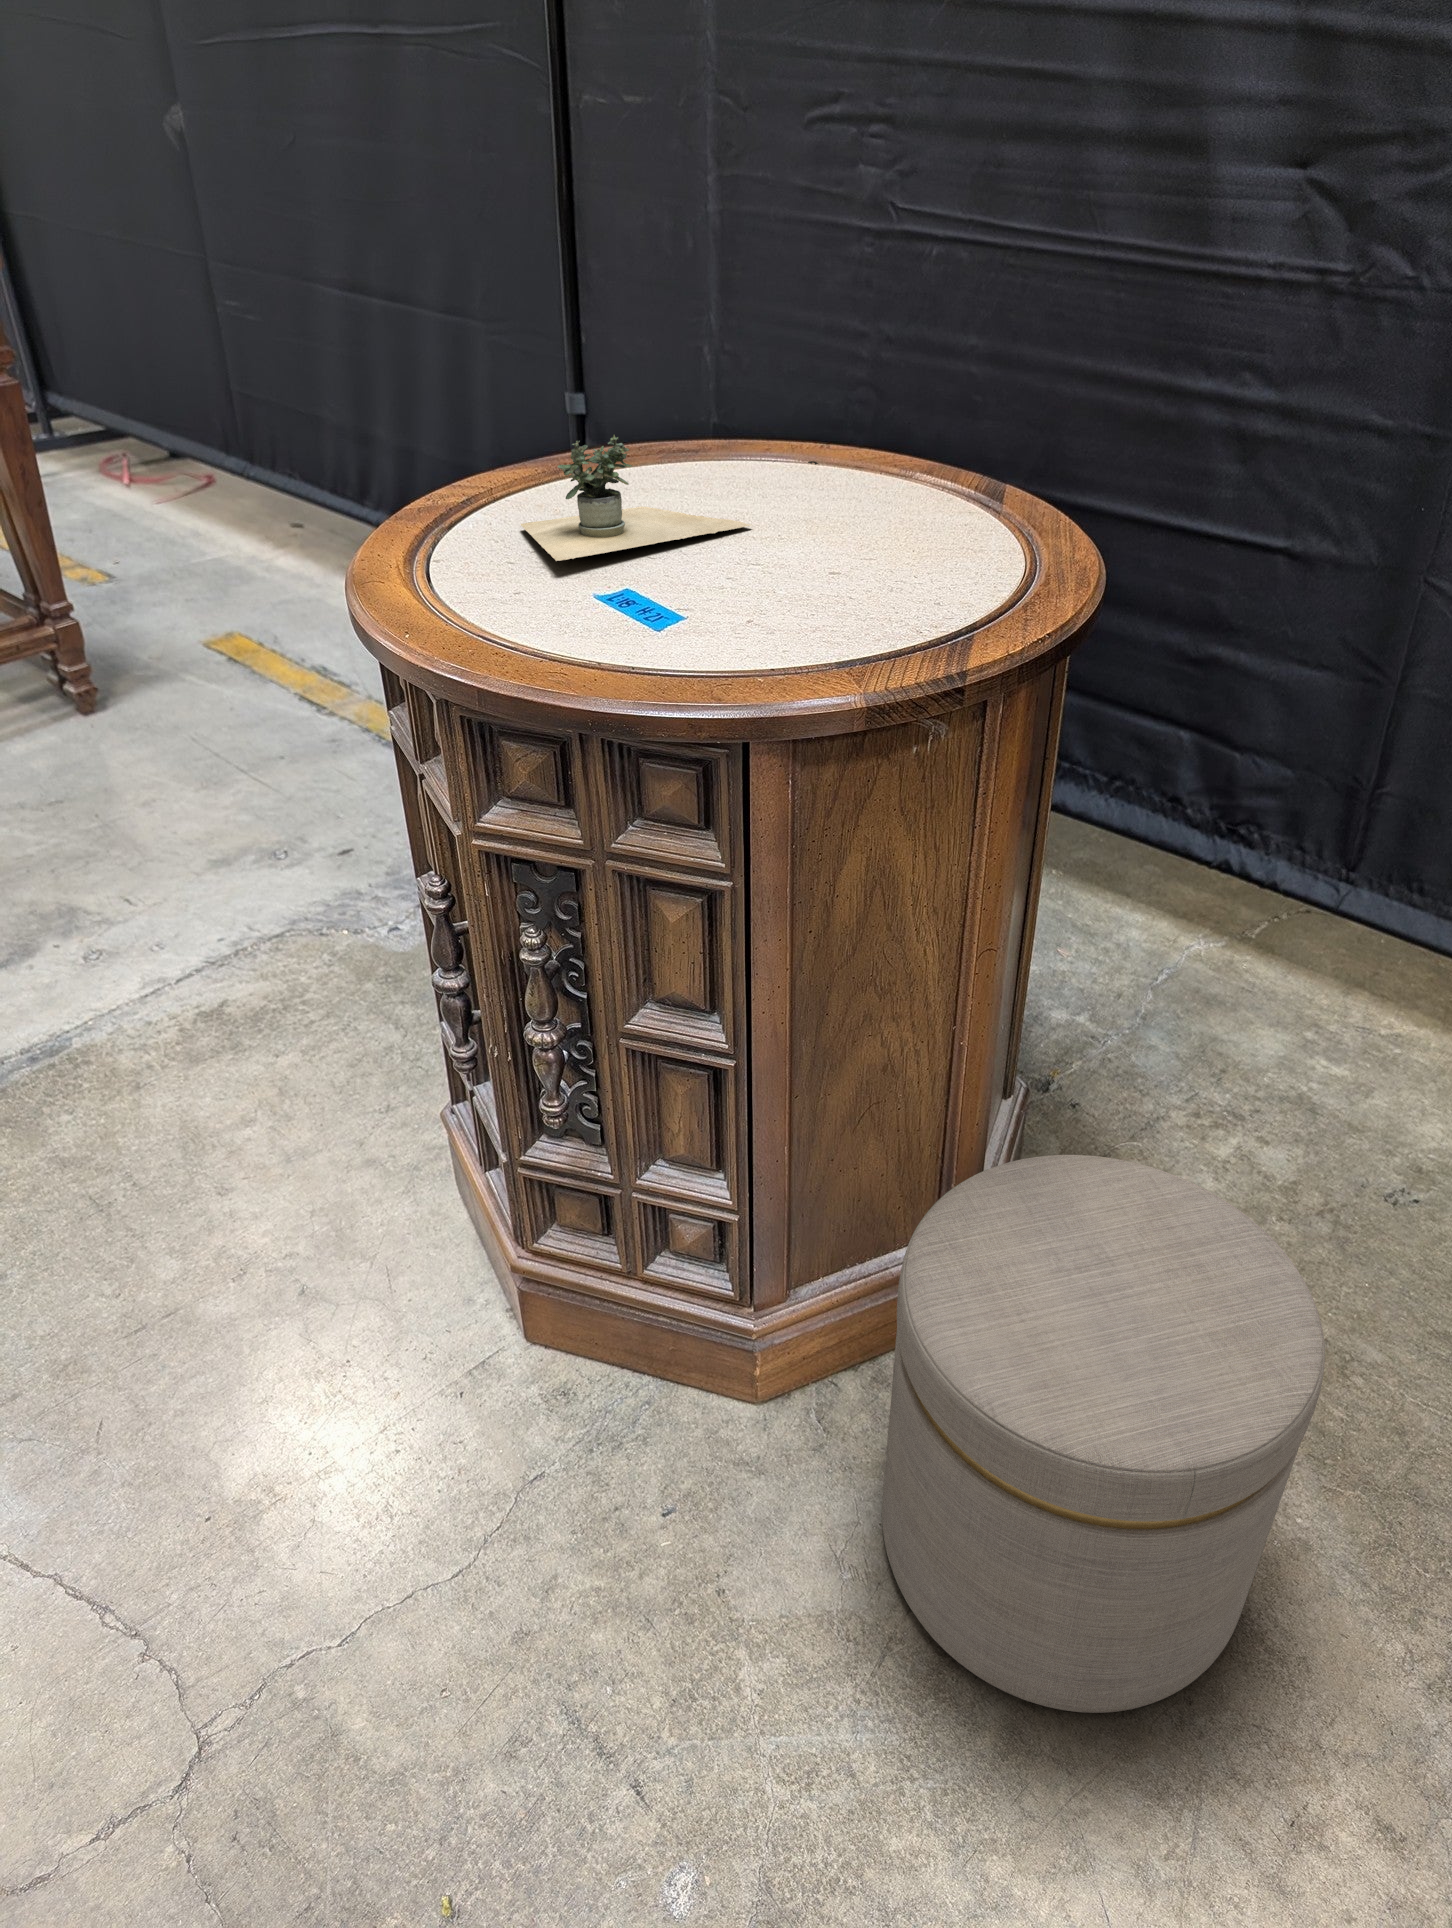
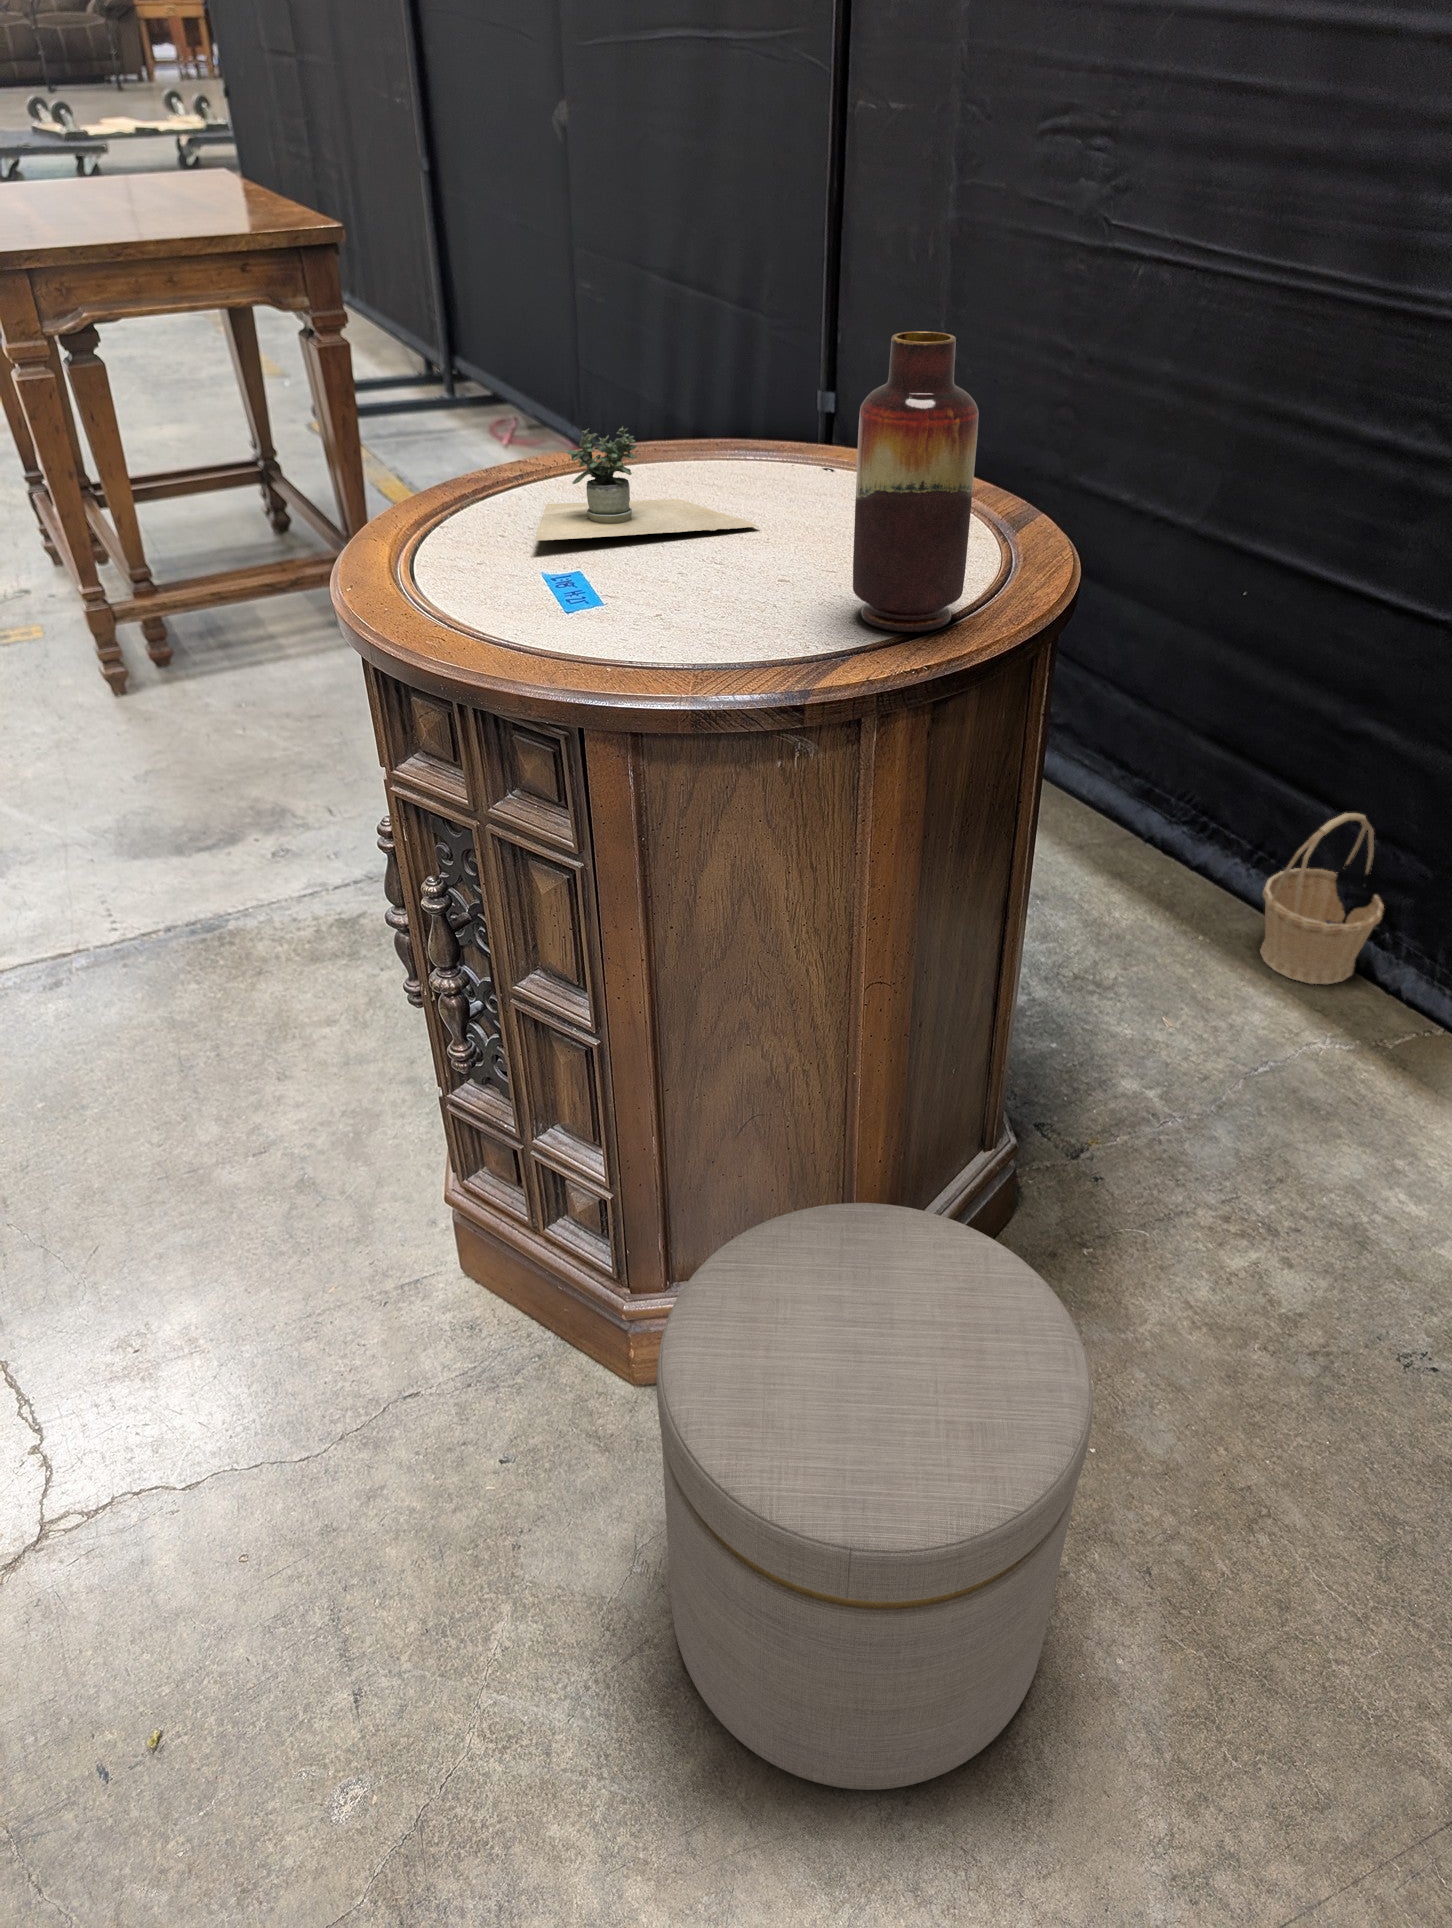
vase: none [921,318,1048,609] -> present [853,331,979,632]
basket: none [1113,737,1220,896] -> present [1260,813,1384,984]

